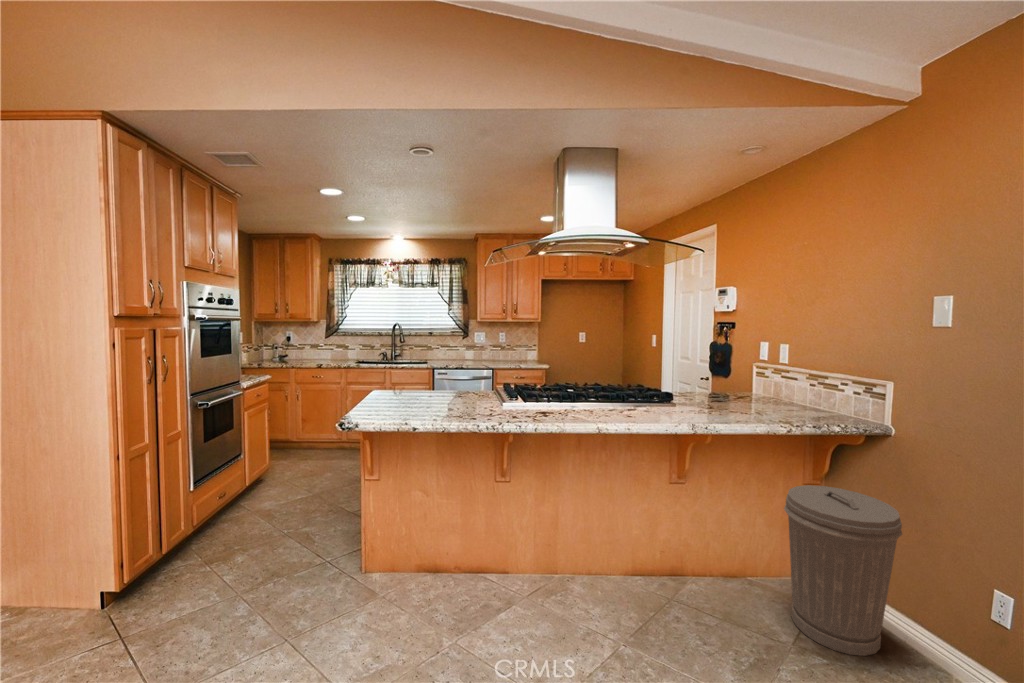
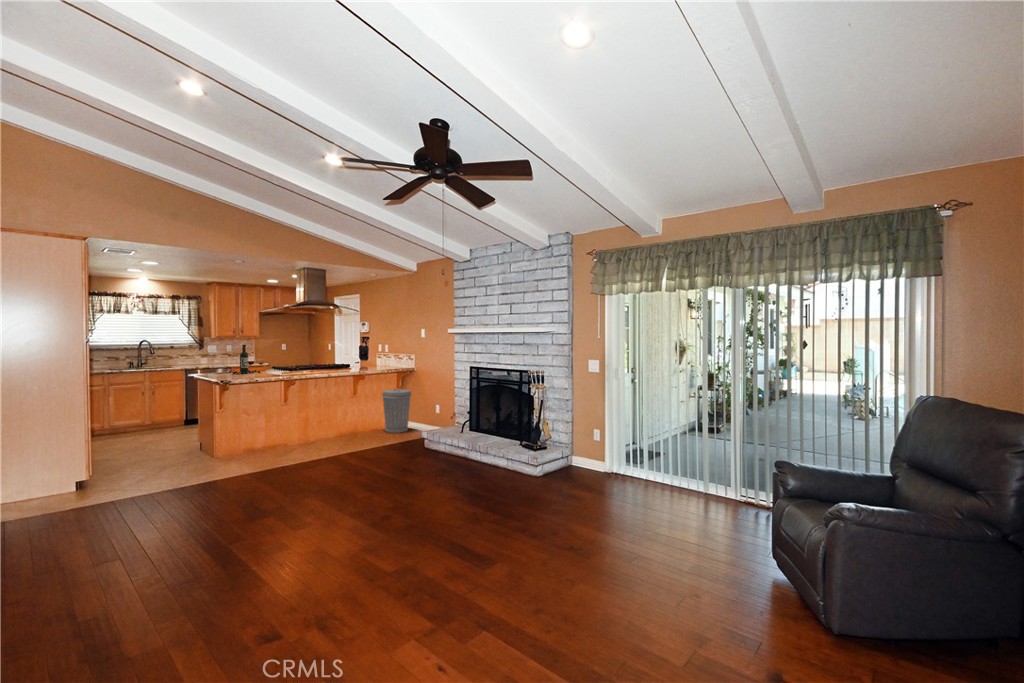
wine bottle: none [384,337,464,415] -> present [233,345,263,374]

